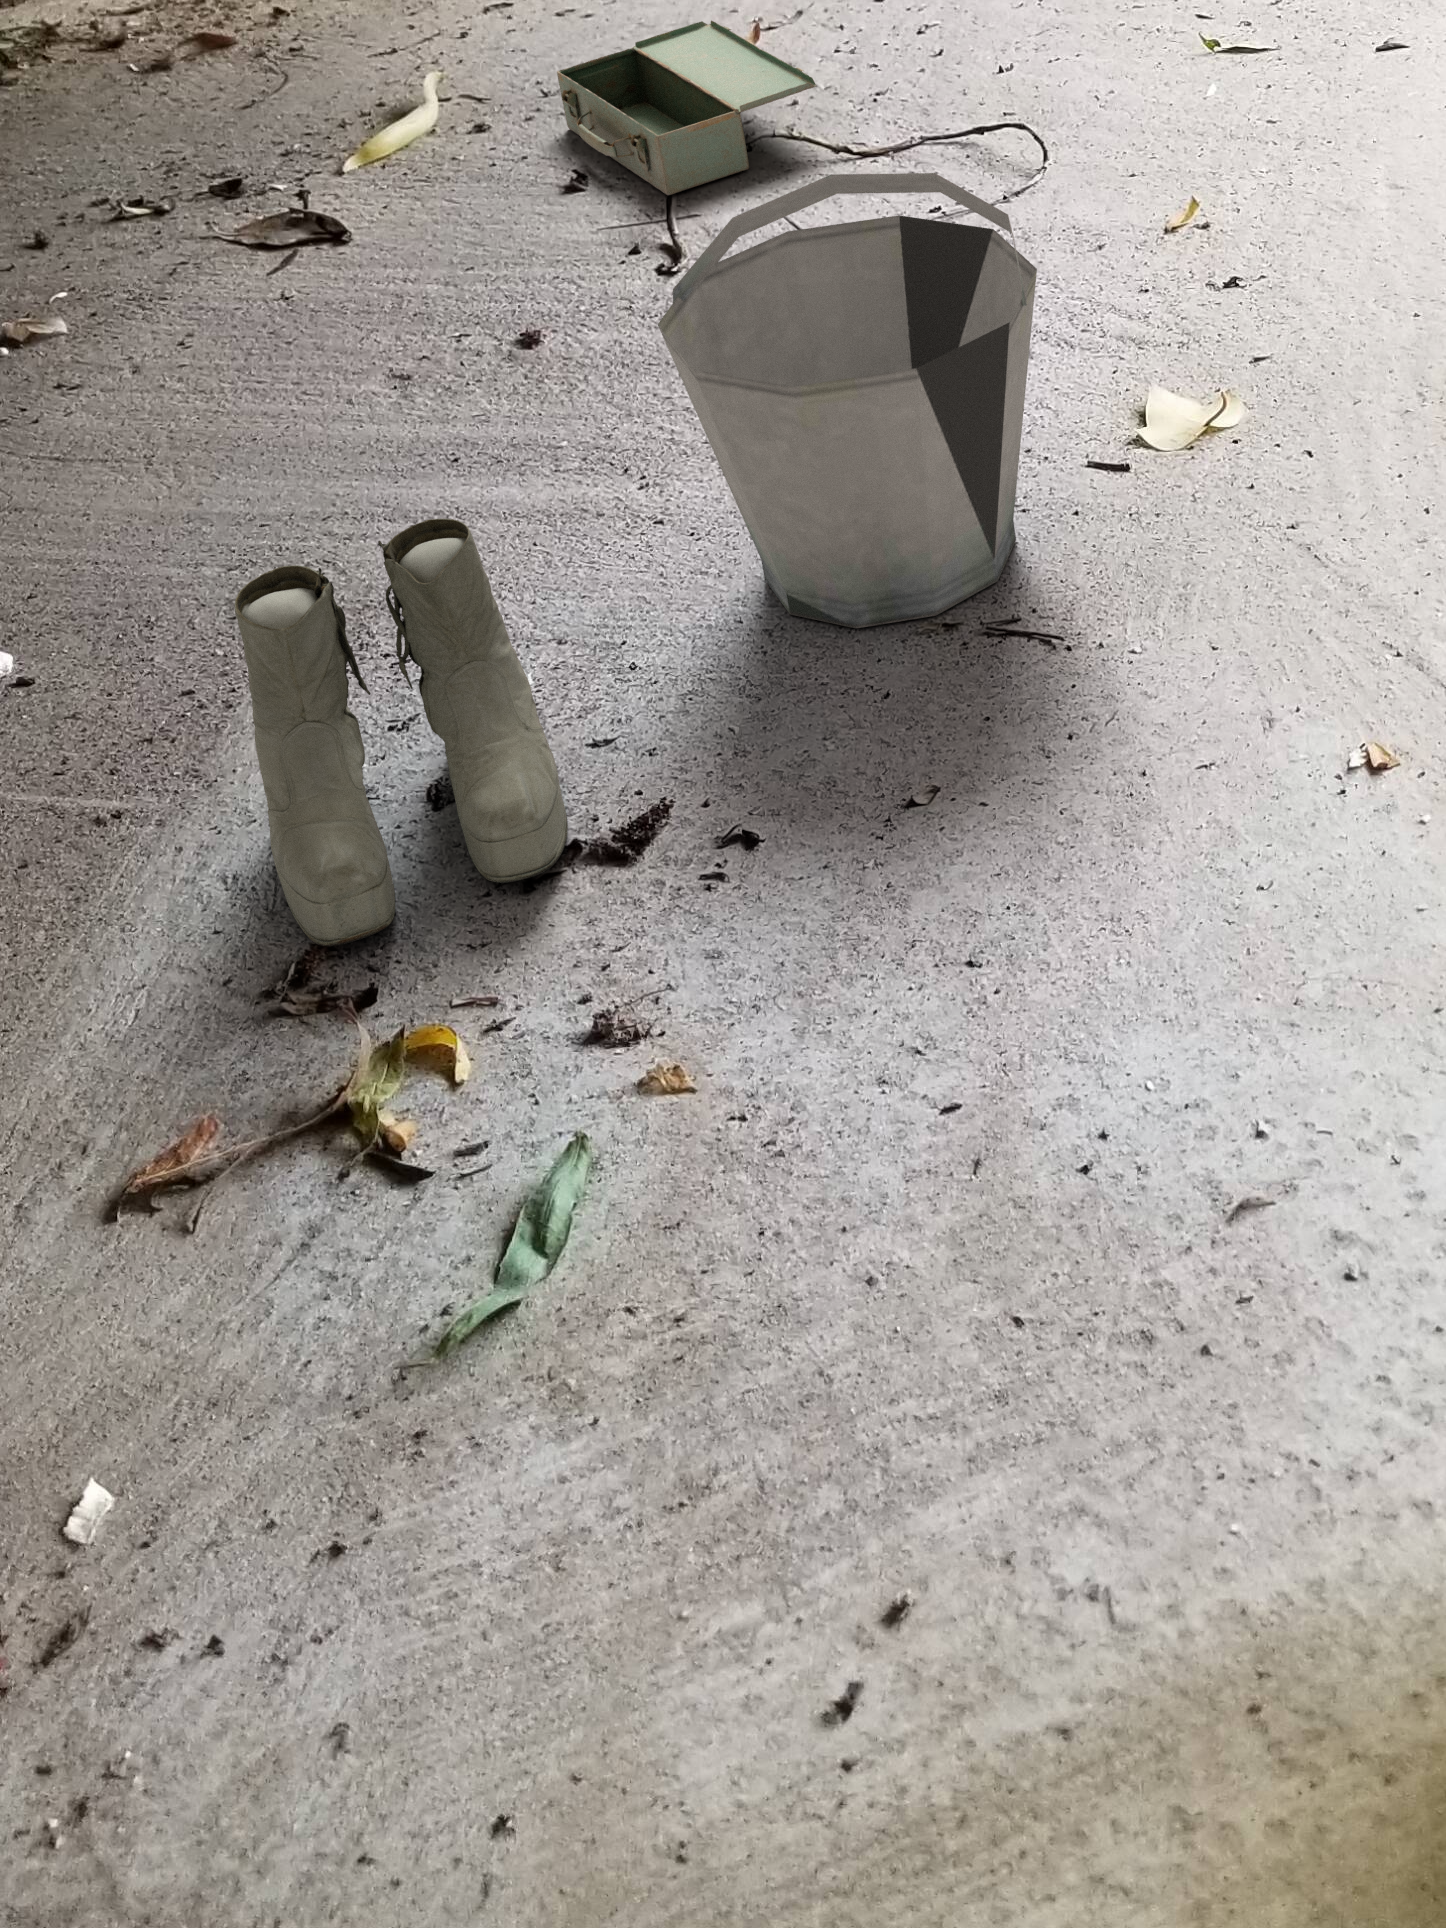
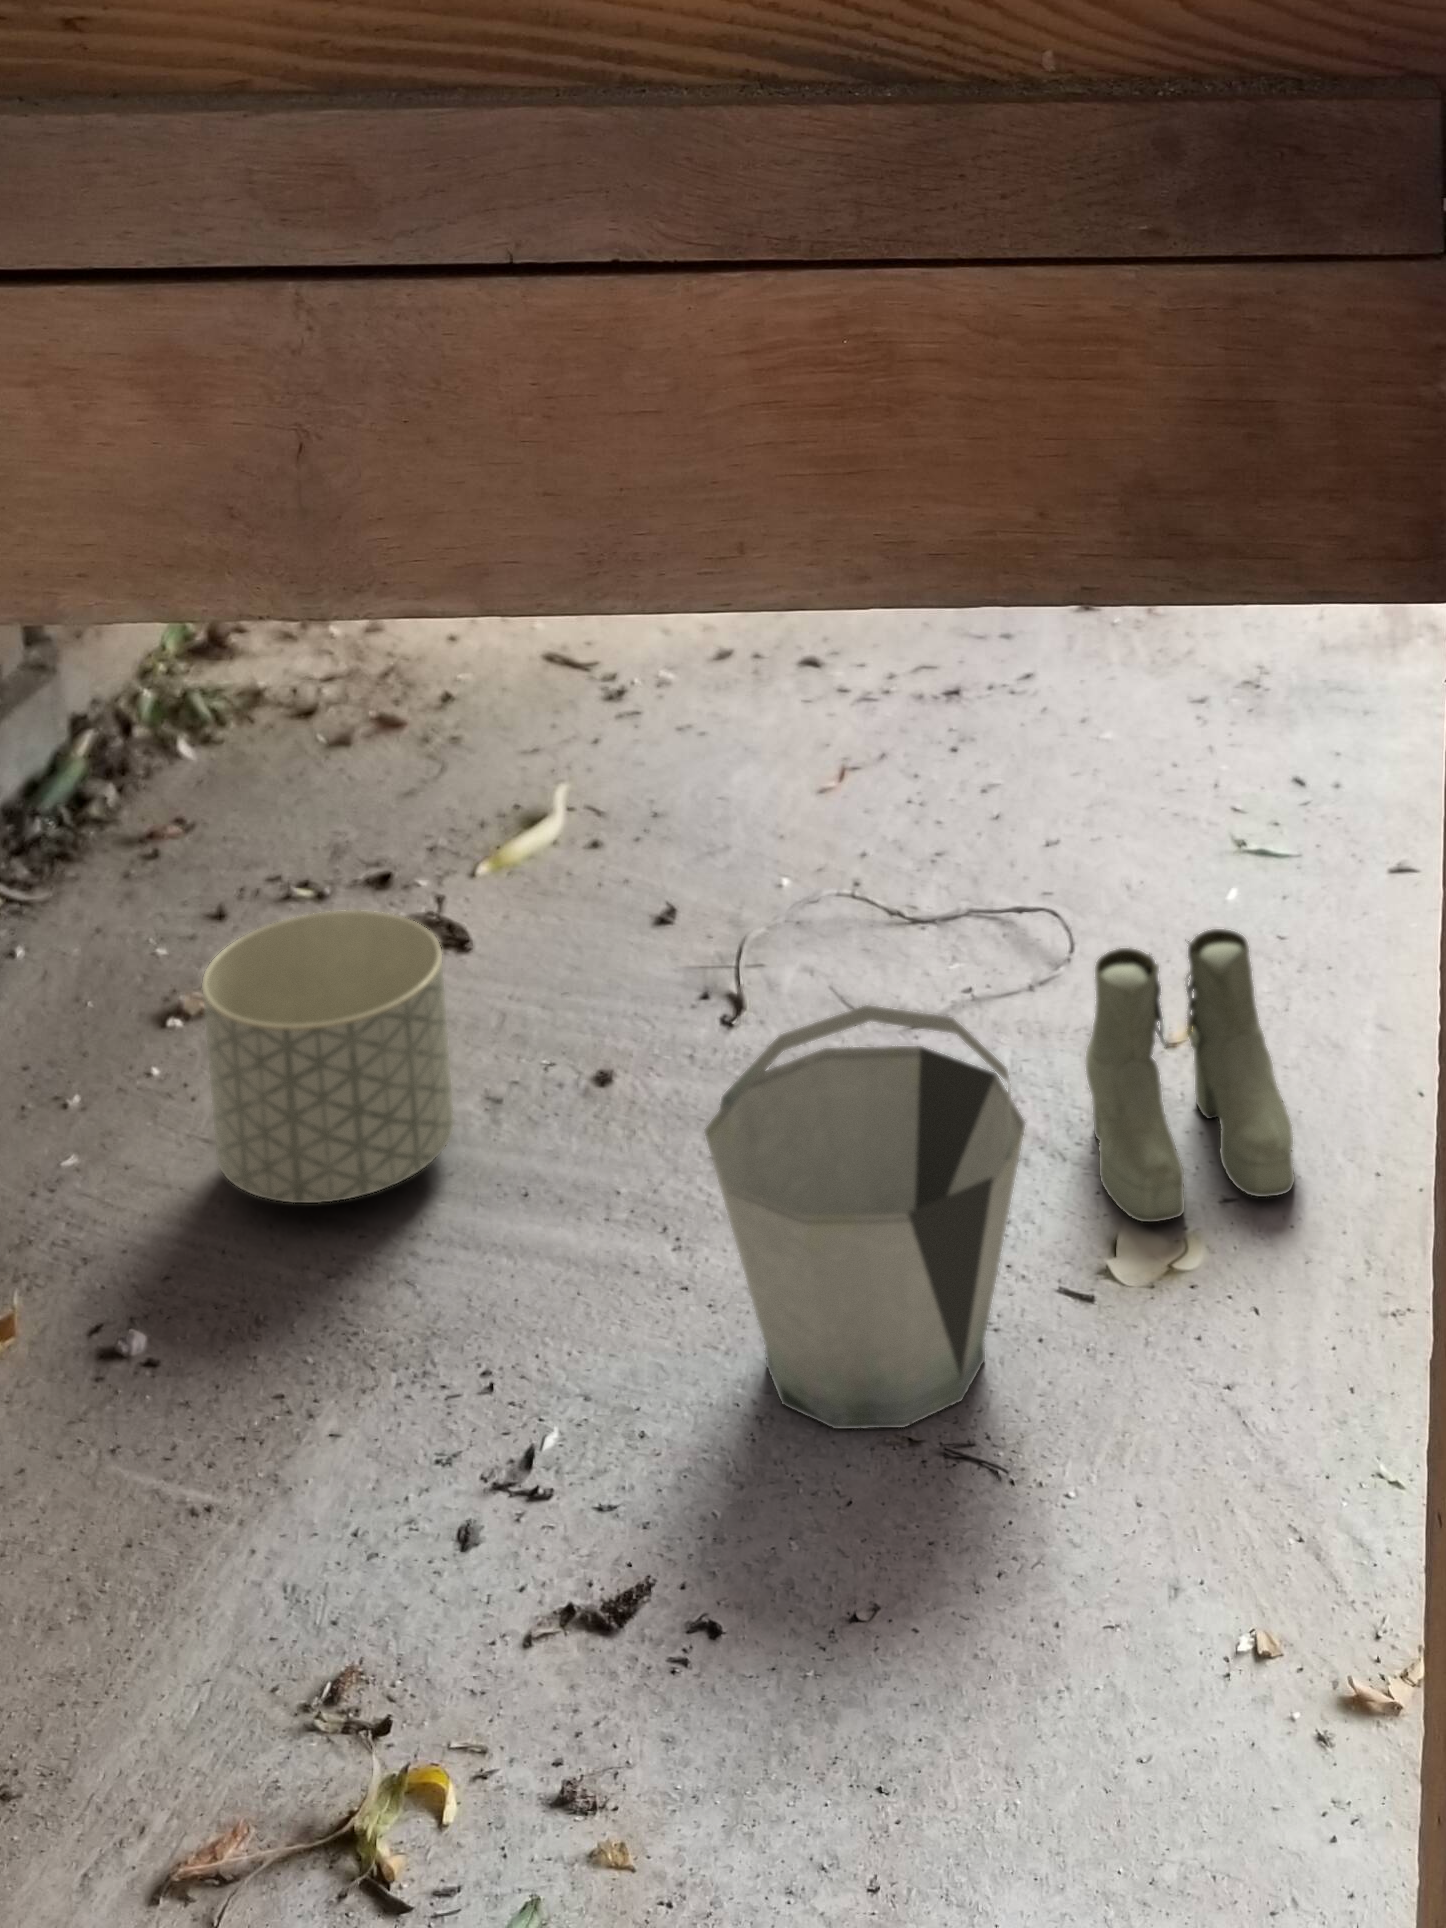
toolbox: present [557,21,816,195] -> none [667,770,885,943]
planter: none [15,176,355,499] -> present [202,910,454,1203]
boots: present [235,519,568,946] -> present [1086,929,1294,1222]

